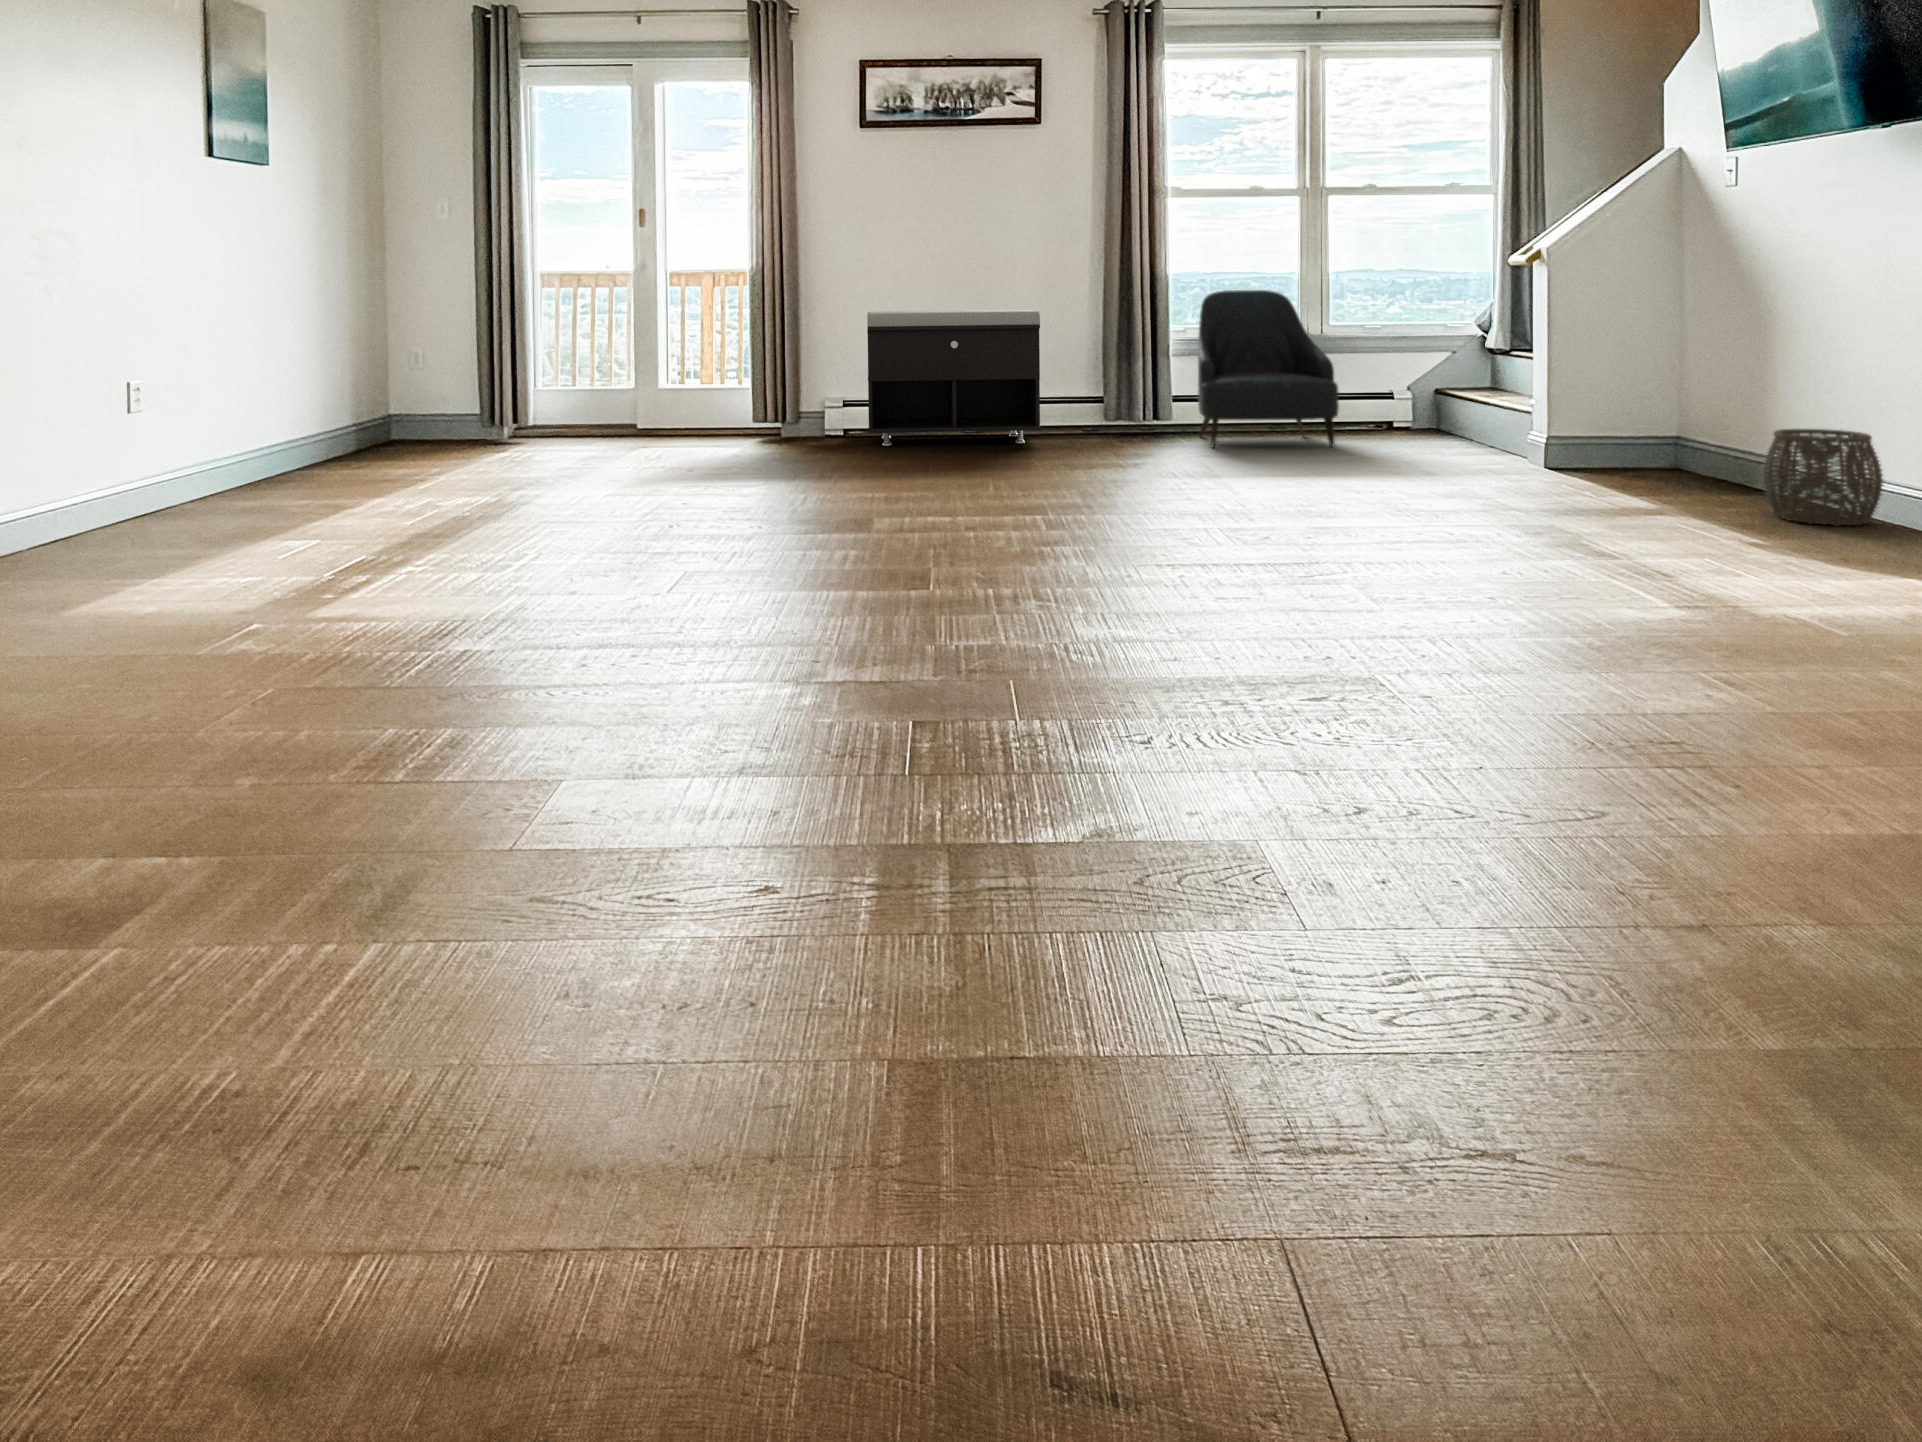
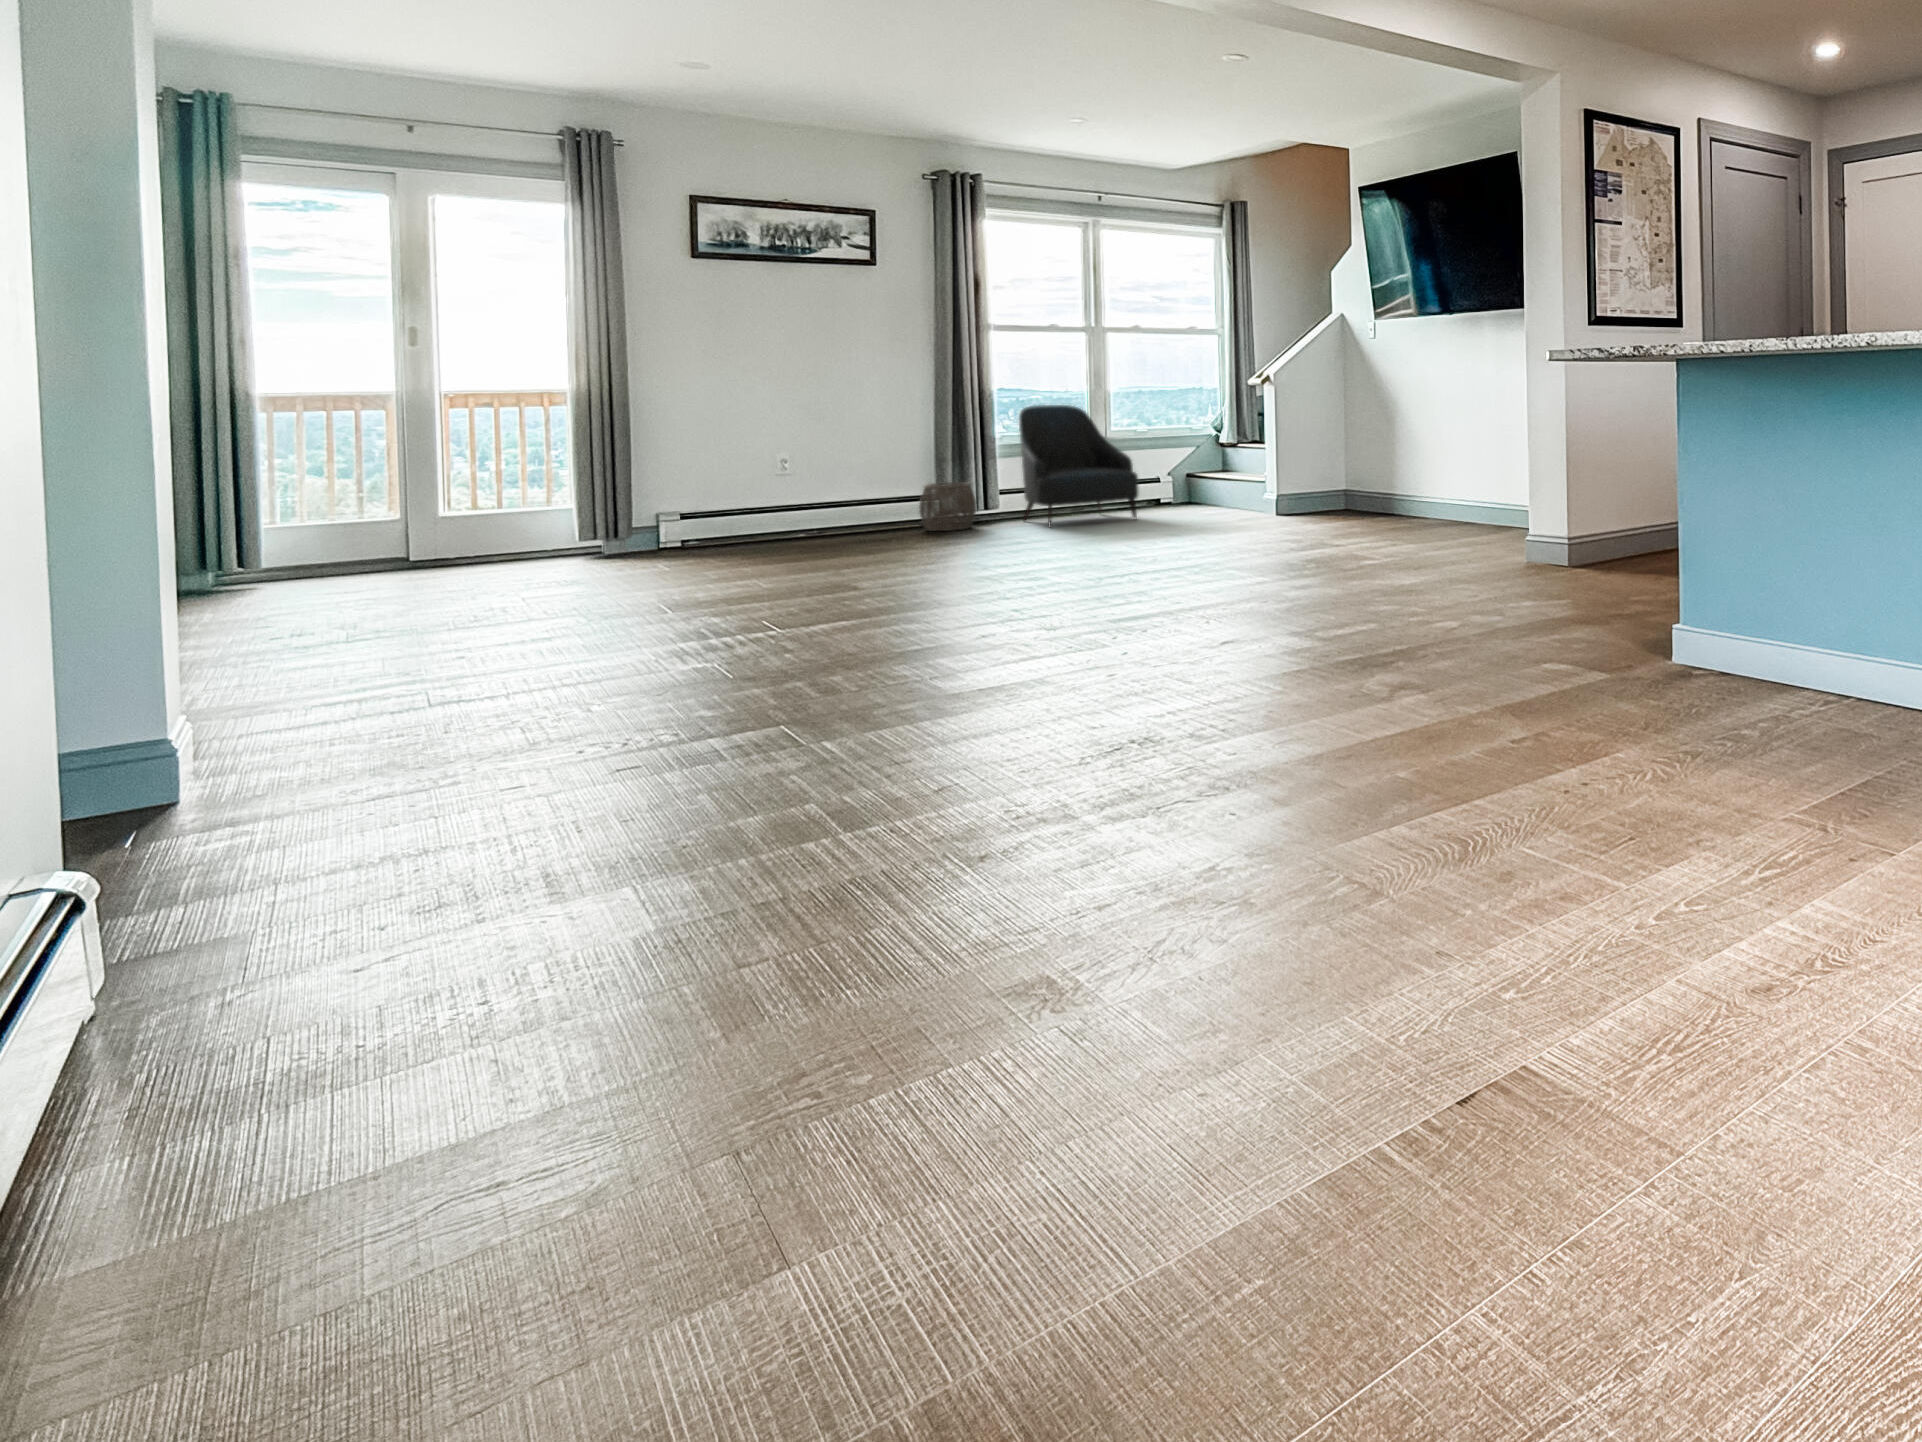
storage bench: present [867,310,1040,446] -> none [707,425,900,552]
woven basket: present [1763,429,1883,526] -> present [919,482,976,531]

